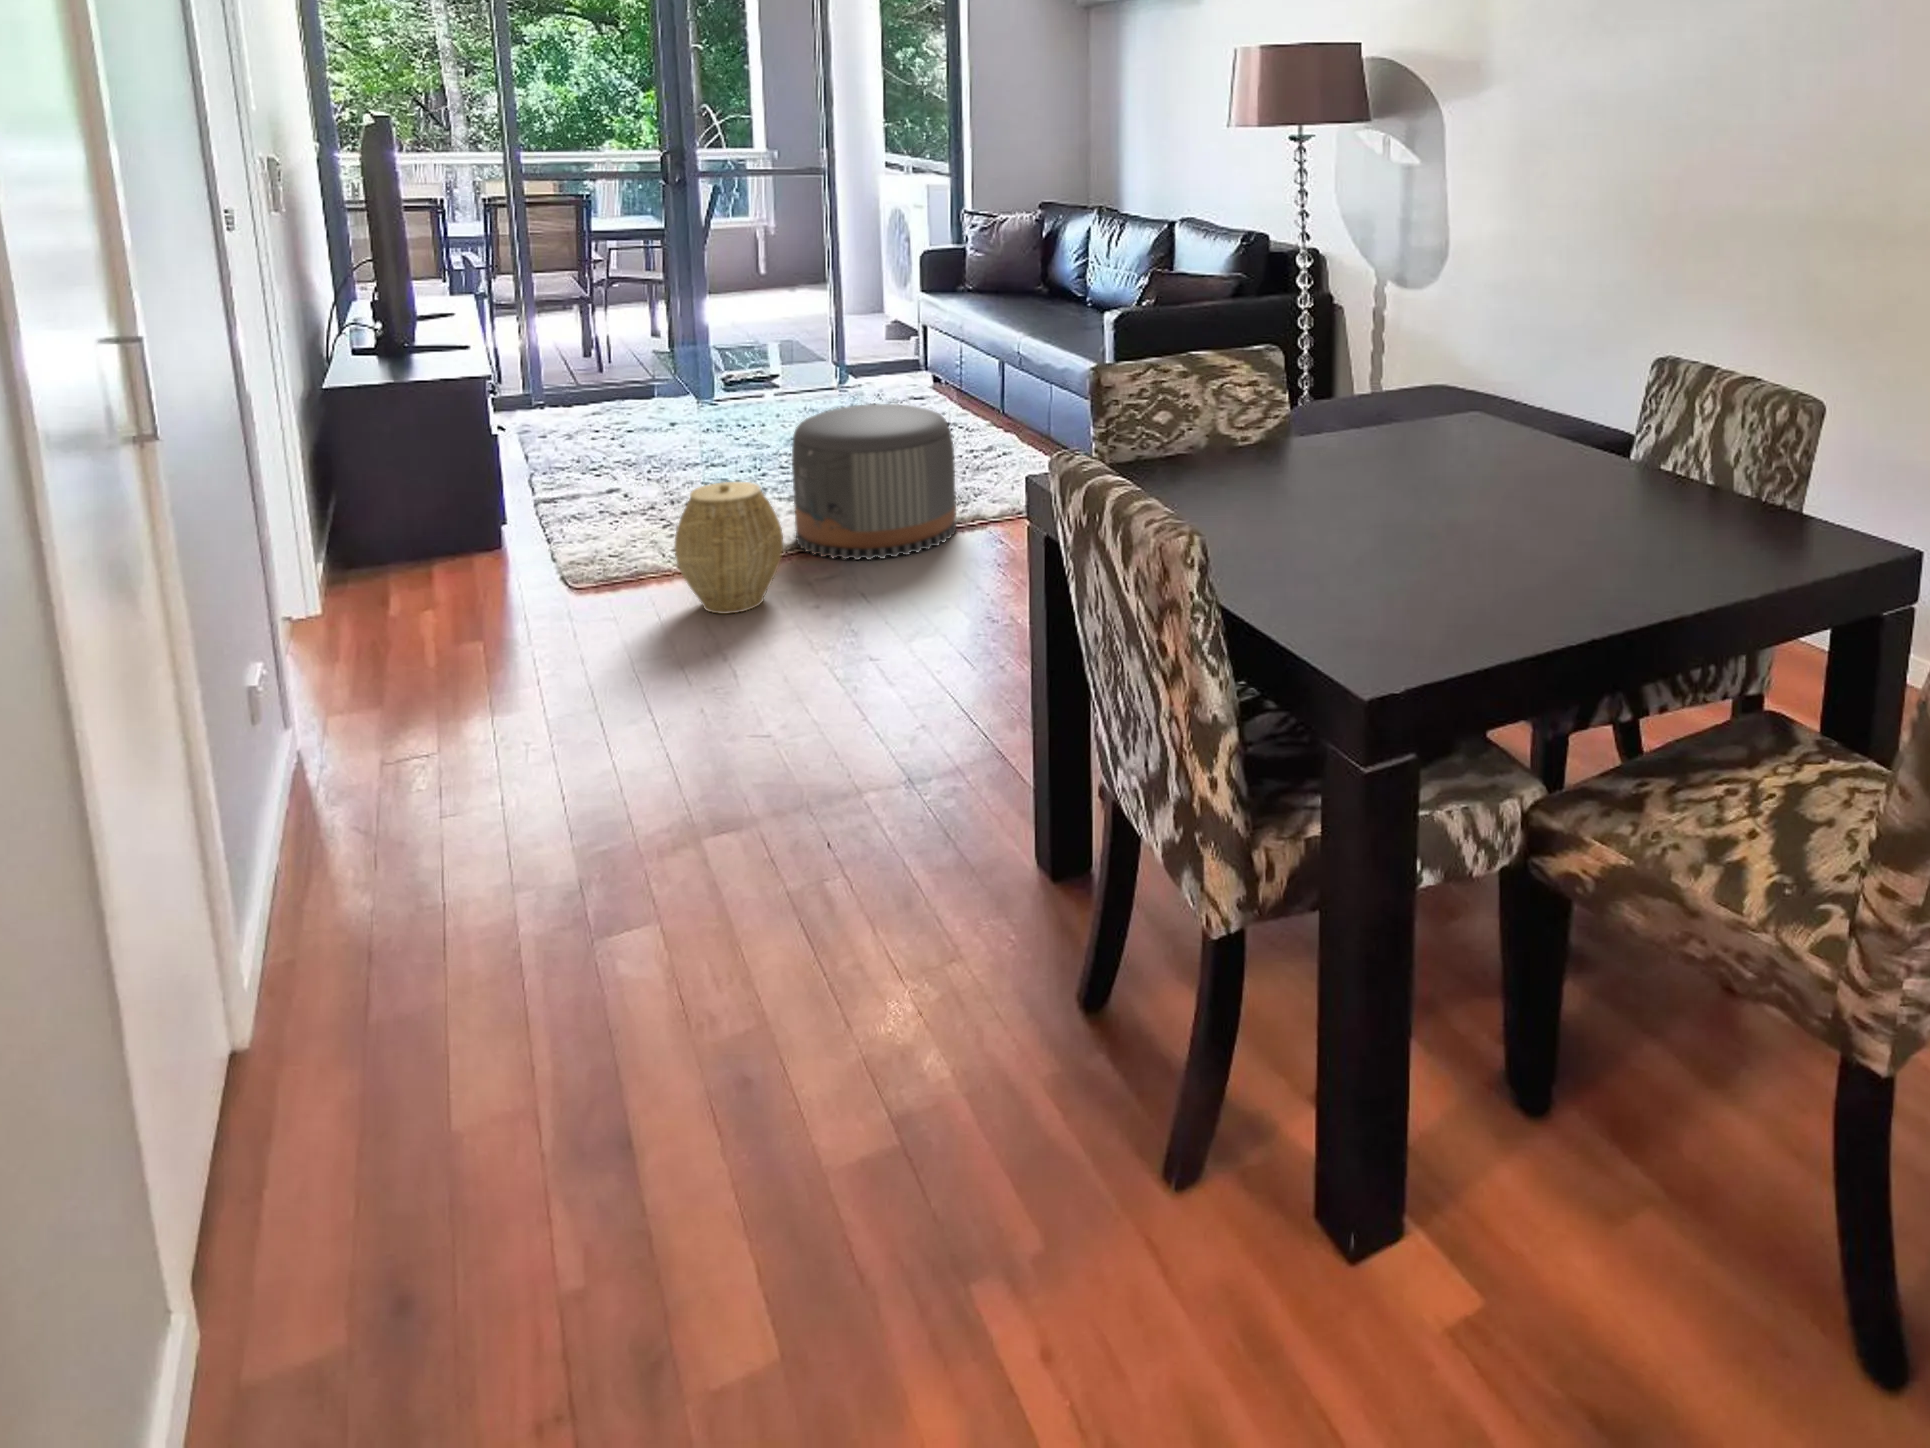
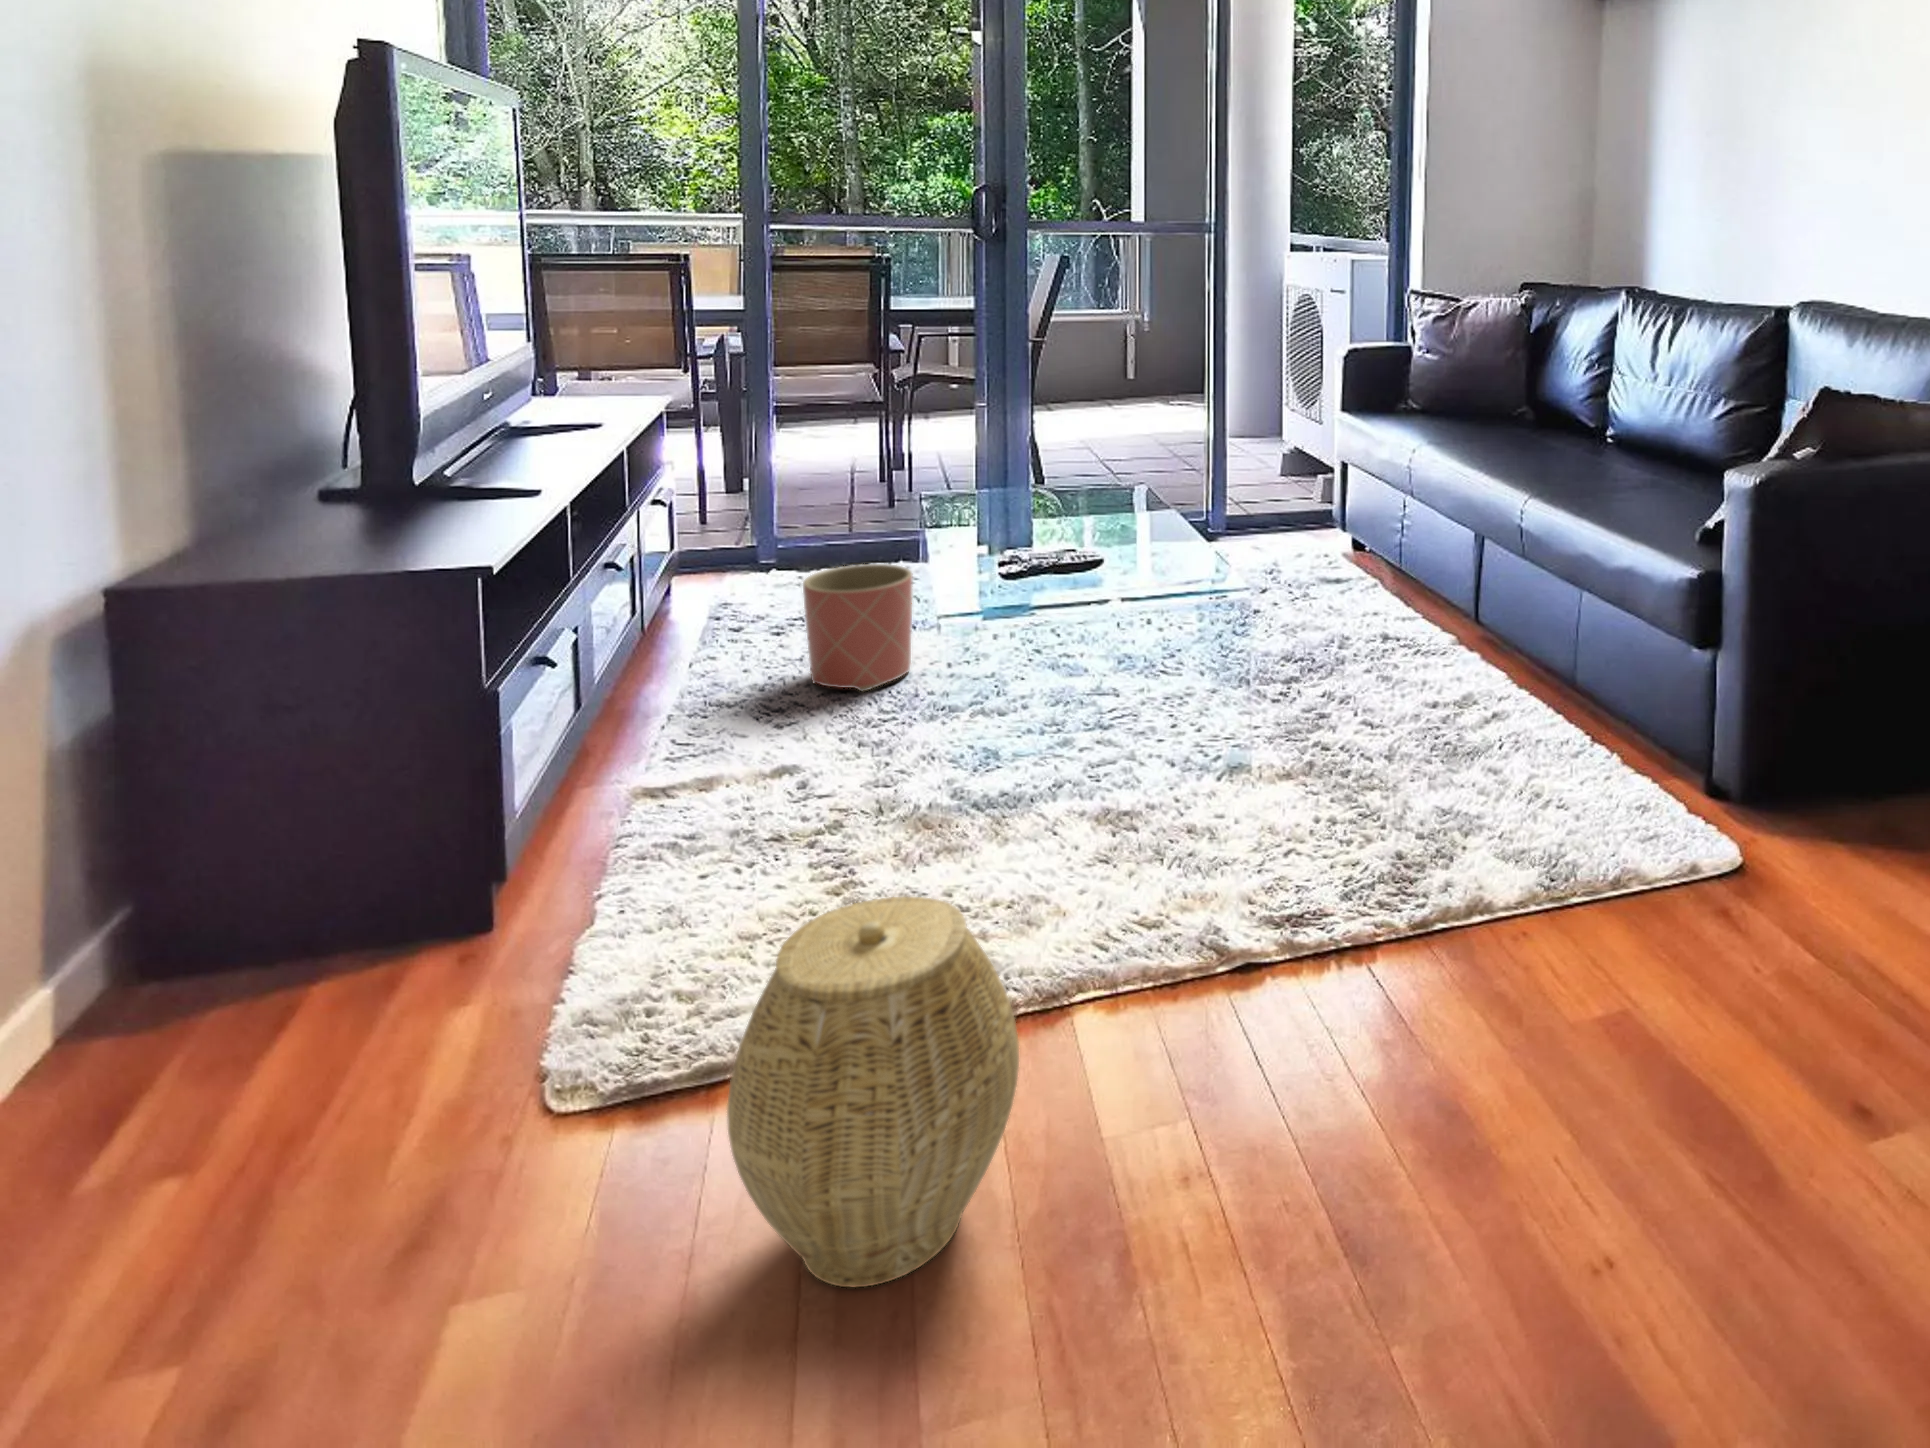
planter: none [595,390,662,461] -> present [803,564,912,691]
pouf: present [792,404,956,560] -> none [1081,651,1430,1051]

